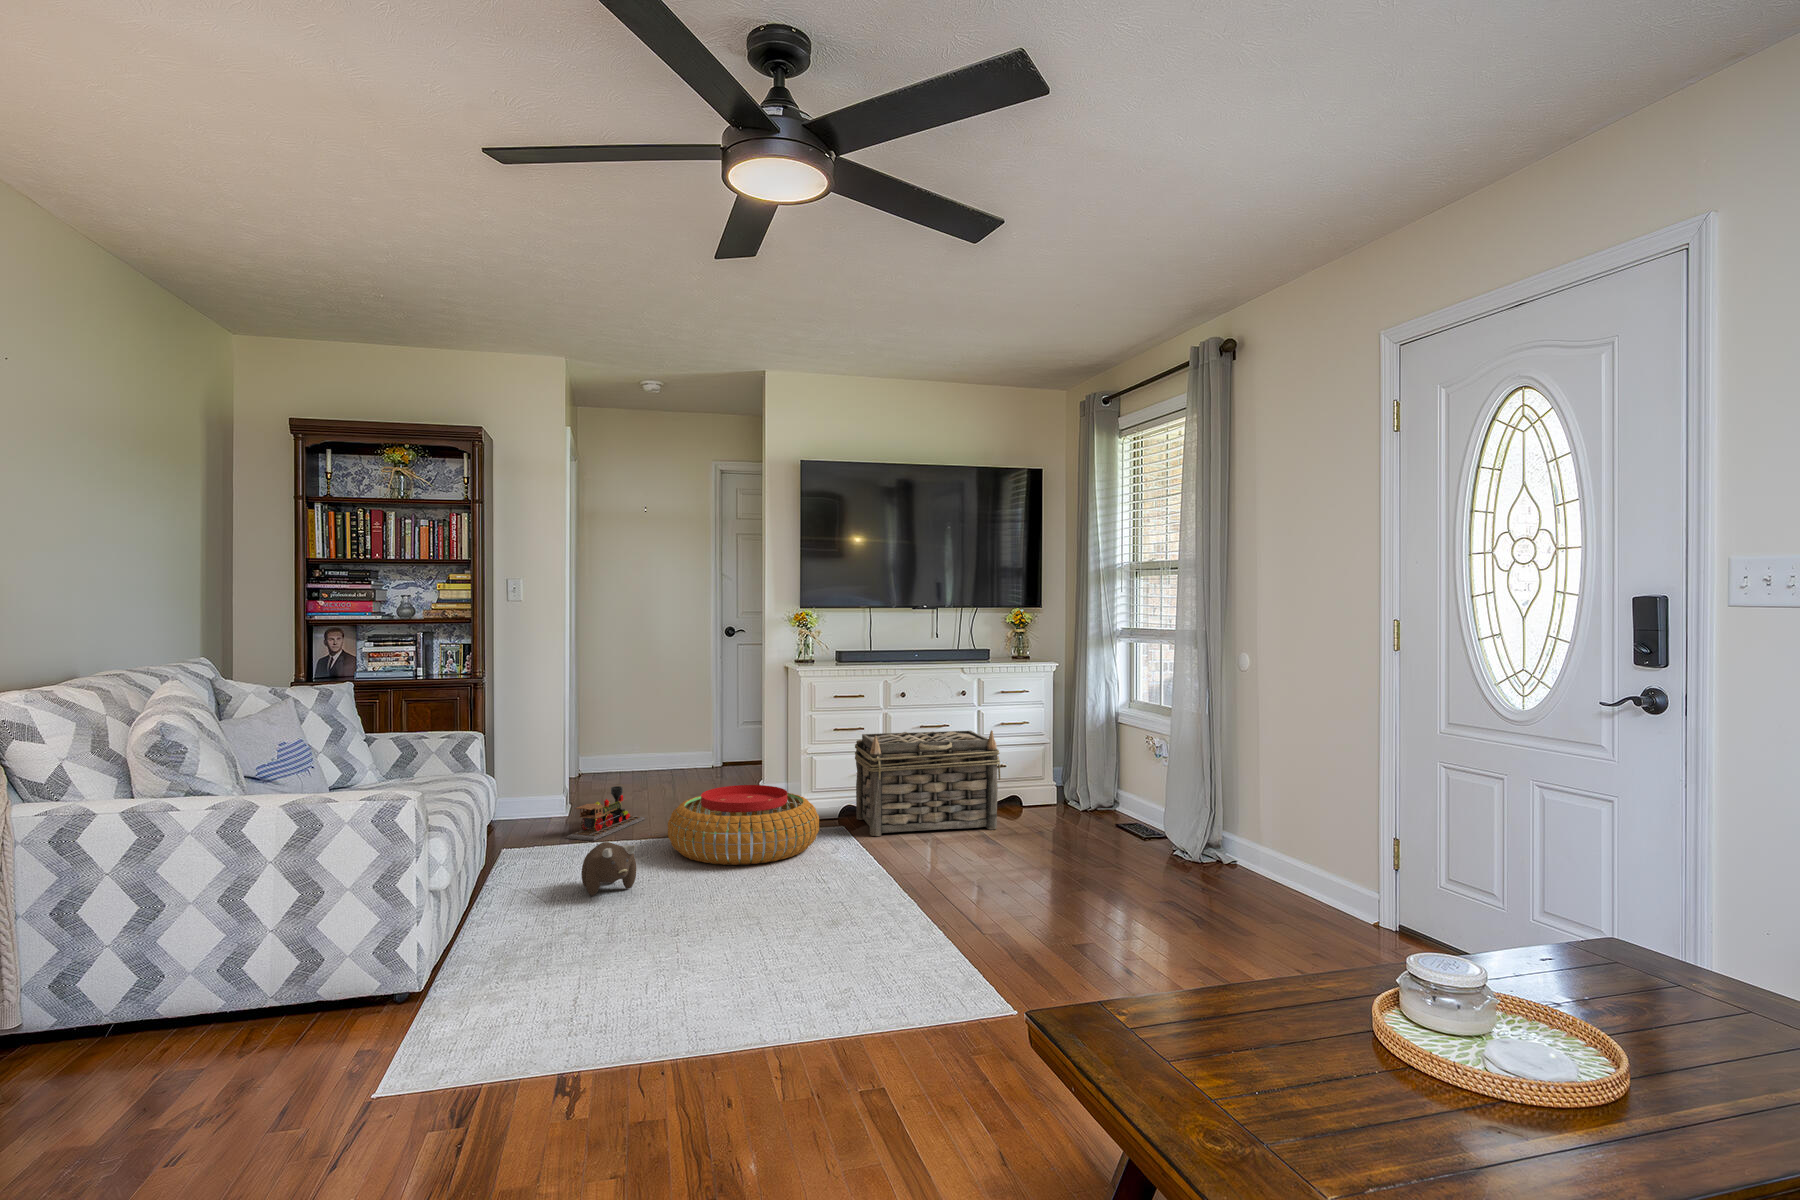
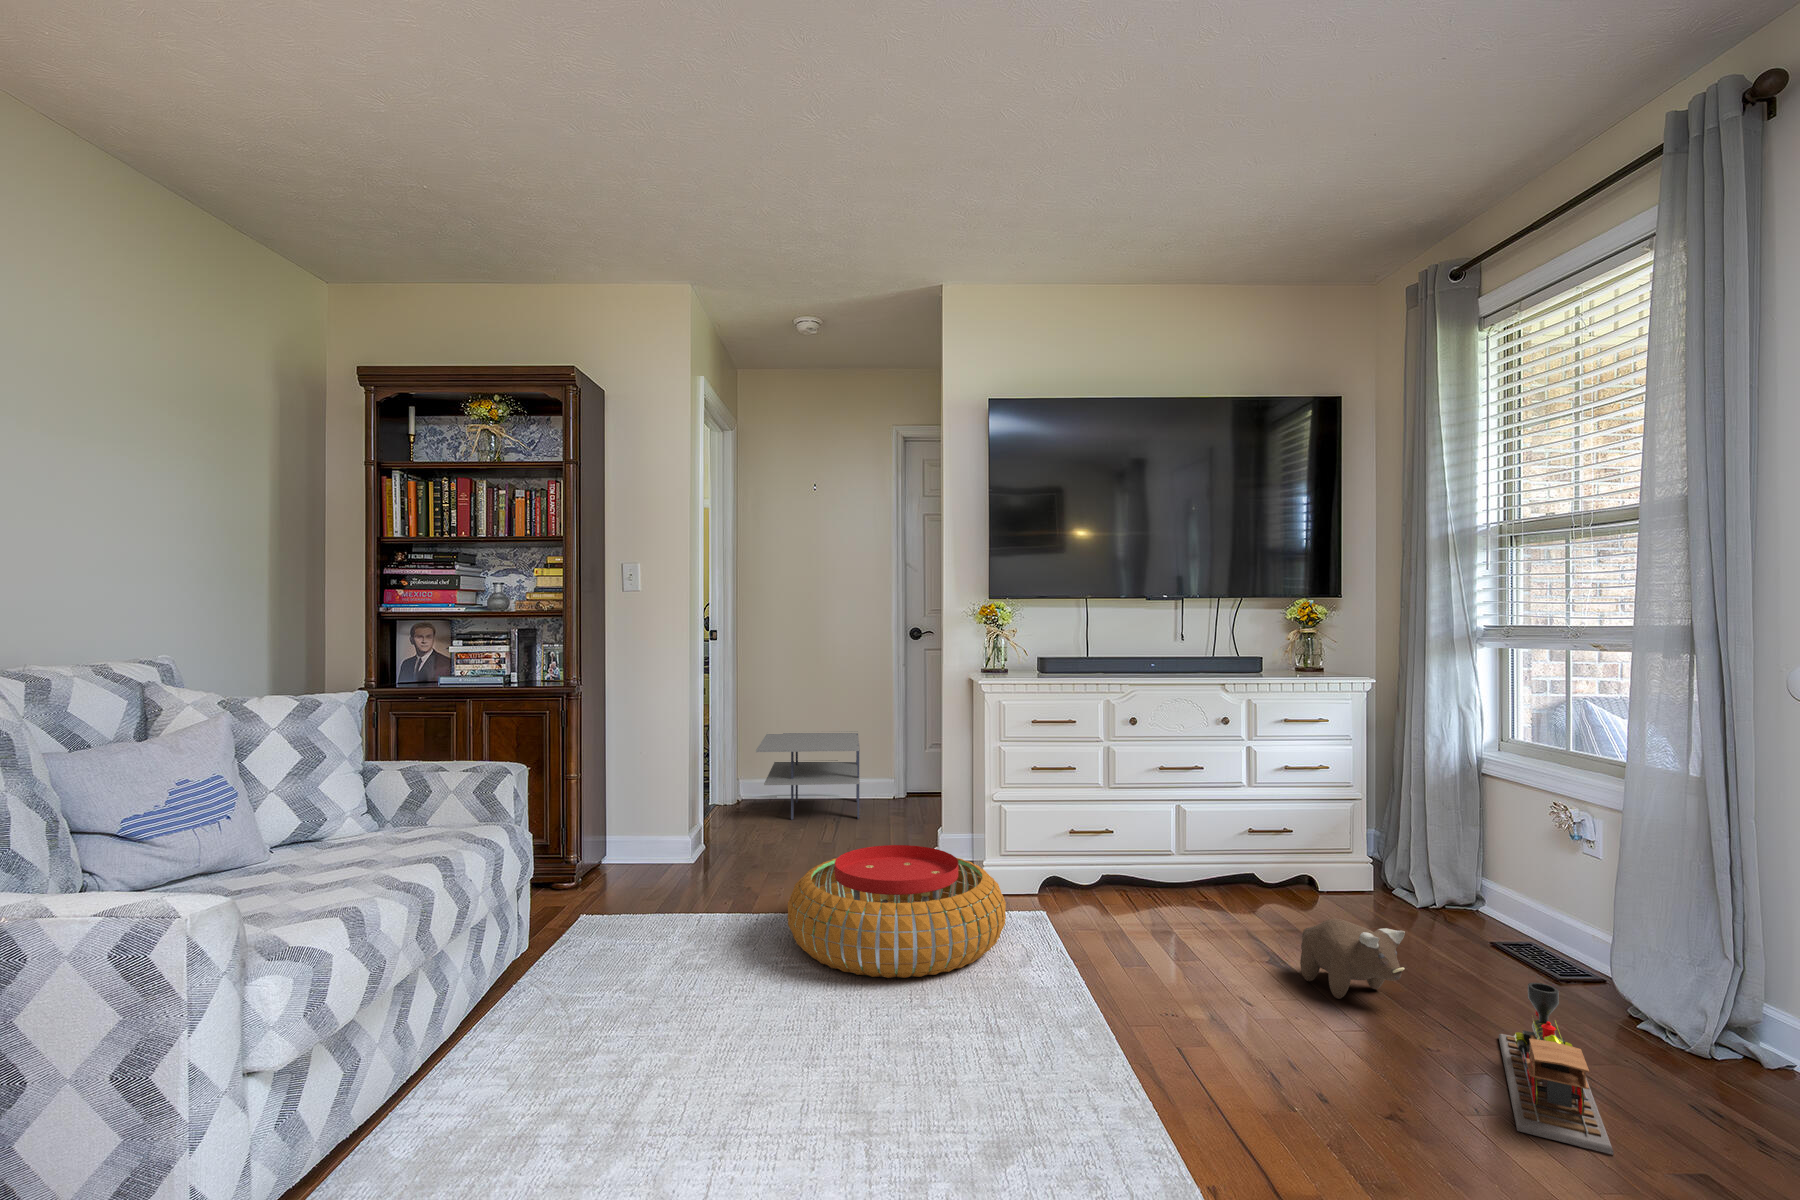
side table: none [603,713,691,785] -> present [756,733,860,820]
basket: present [855,730,1001,836] -> none [1062,776,1291,936]
toy train: present [567,786,645,841] -> present [1499,983,1614,1155]
plush toy: present [582,842,637,896] -> present [1300,919,1405,999]

